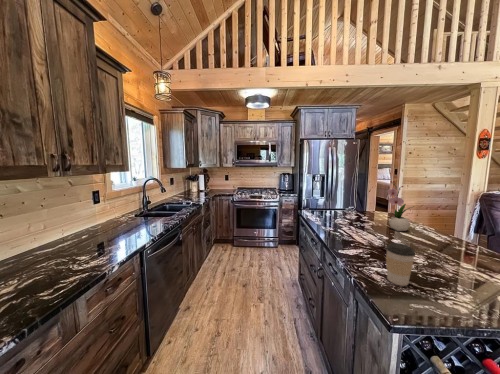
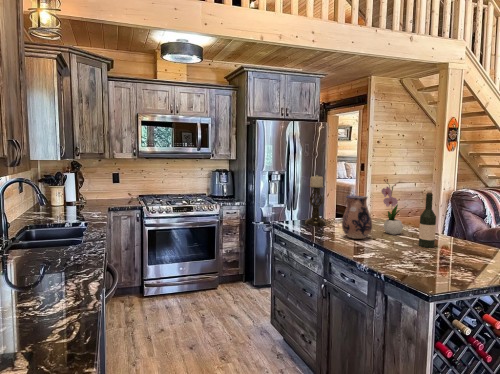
candle holder: none [322,177,340,216] -> present [305,175,326,226]
ceramic pitcher: none [344,194,373,233] -> present [342,195,372,239]
wine bottle: none [422,195,445,252] -> present [419,192,436,248]
coffee cup: present [386,243,415,286] -> none [403,235,425,272]

